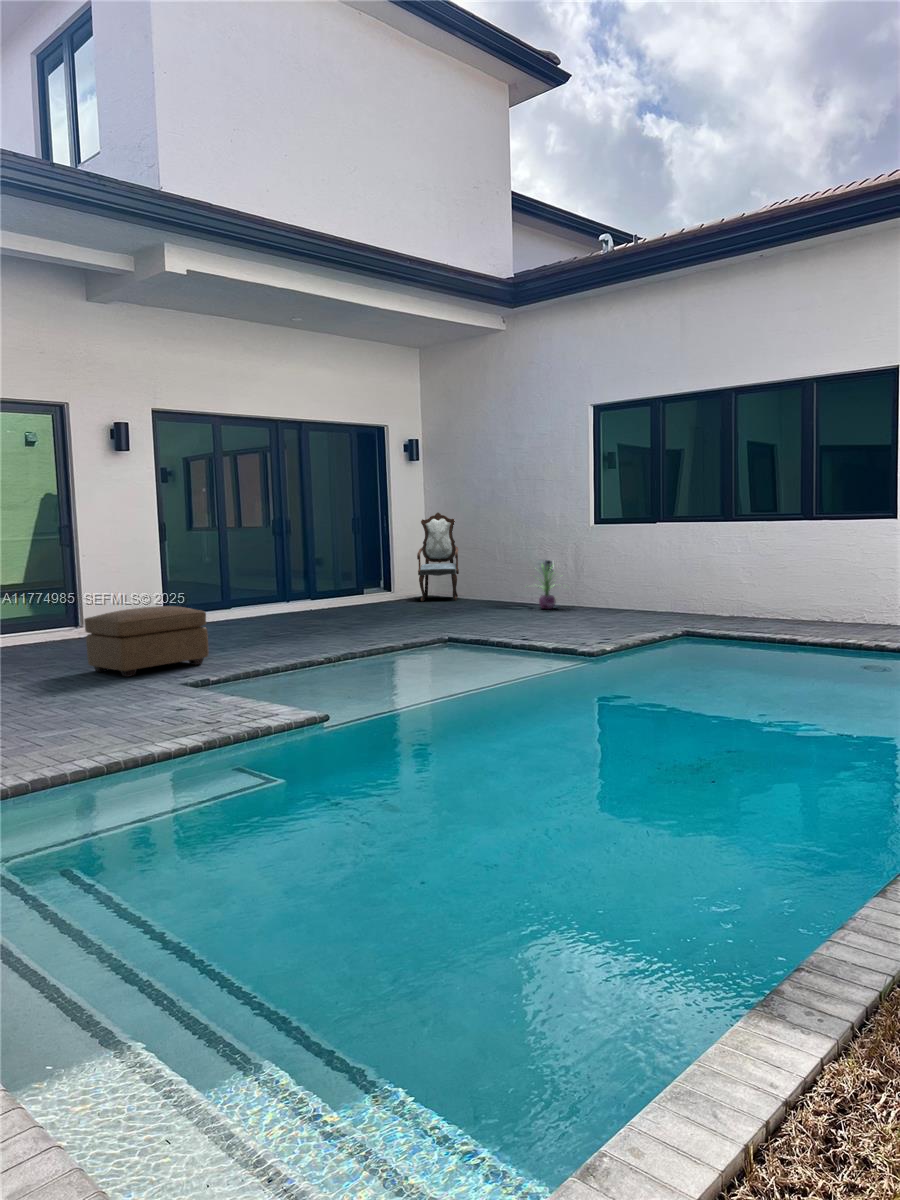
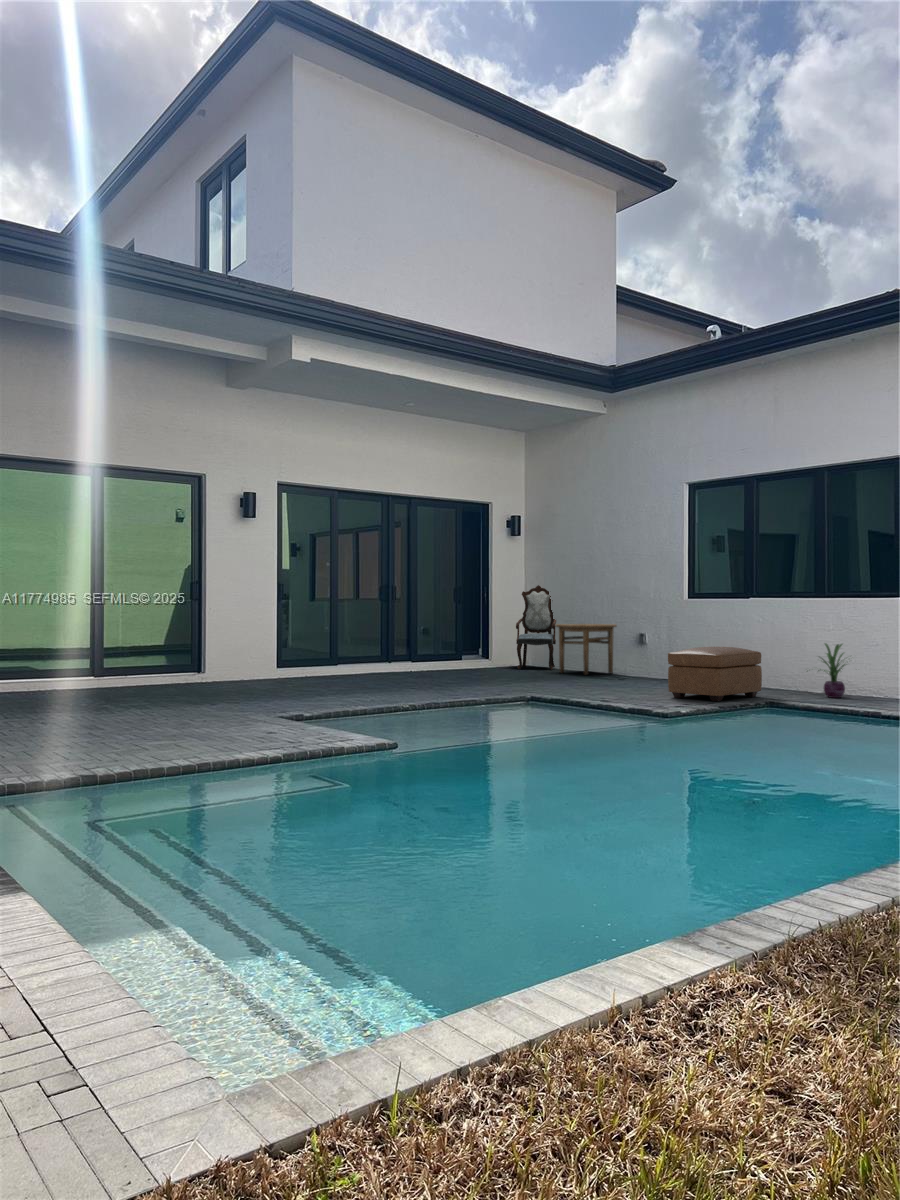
side table: none [460,552,522,606] -> present [556,624,617,675]
decorative plant: present [539,564,556,609] -> present [820,643,845,698]
ottoman: present [84,606,208,677] -> present [668,647,762,701]

